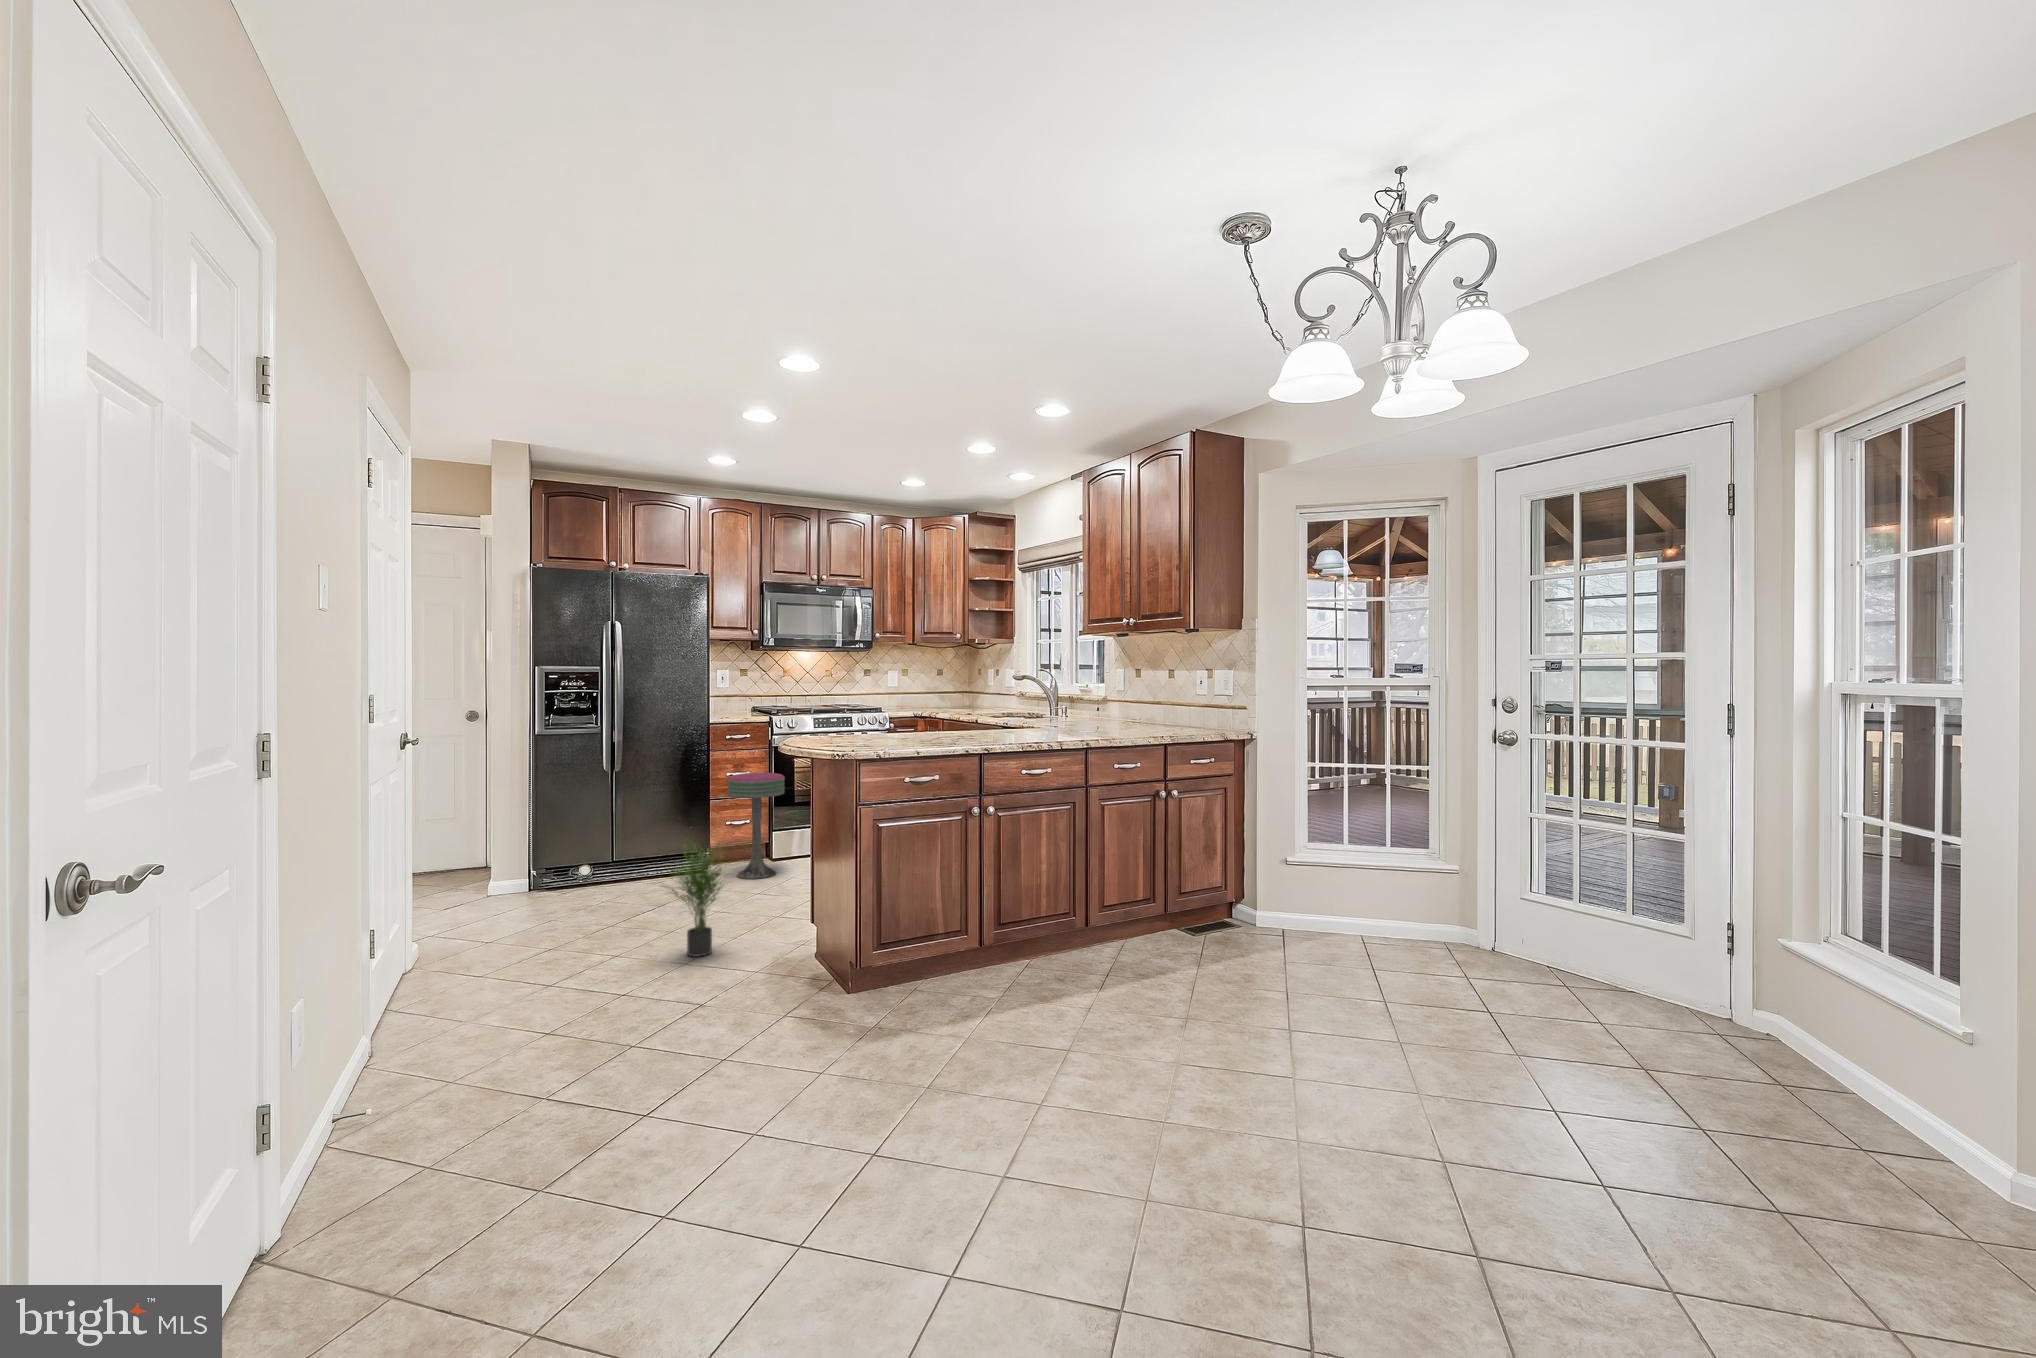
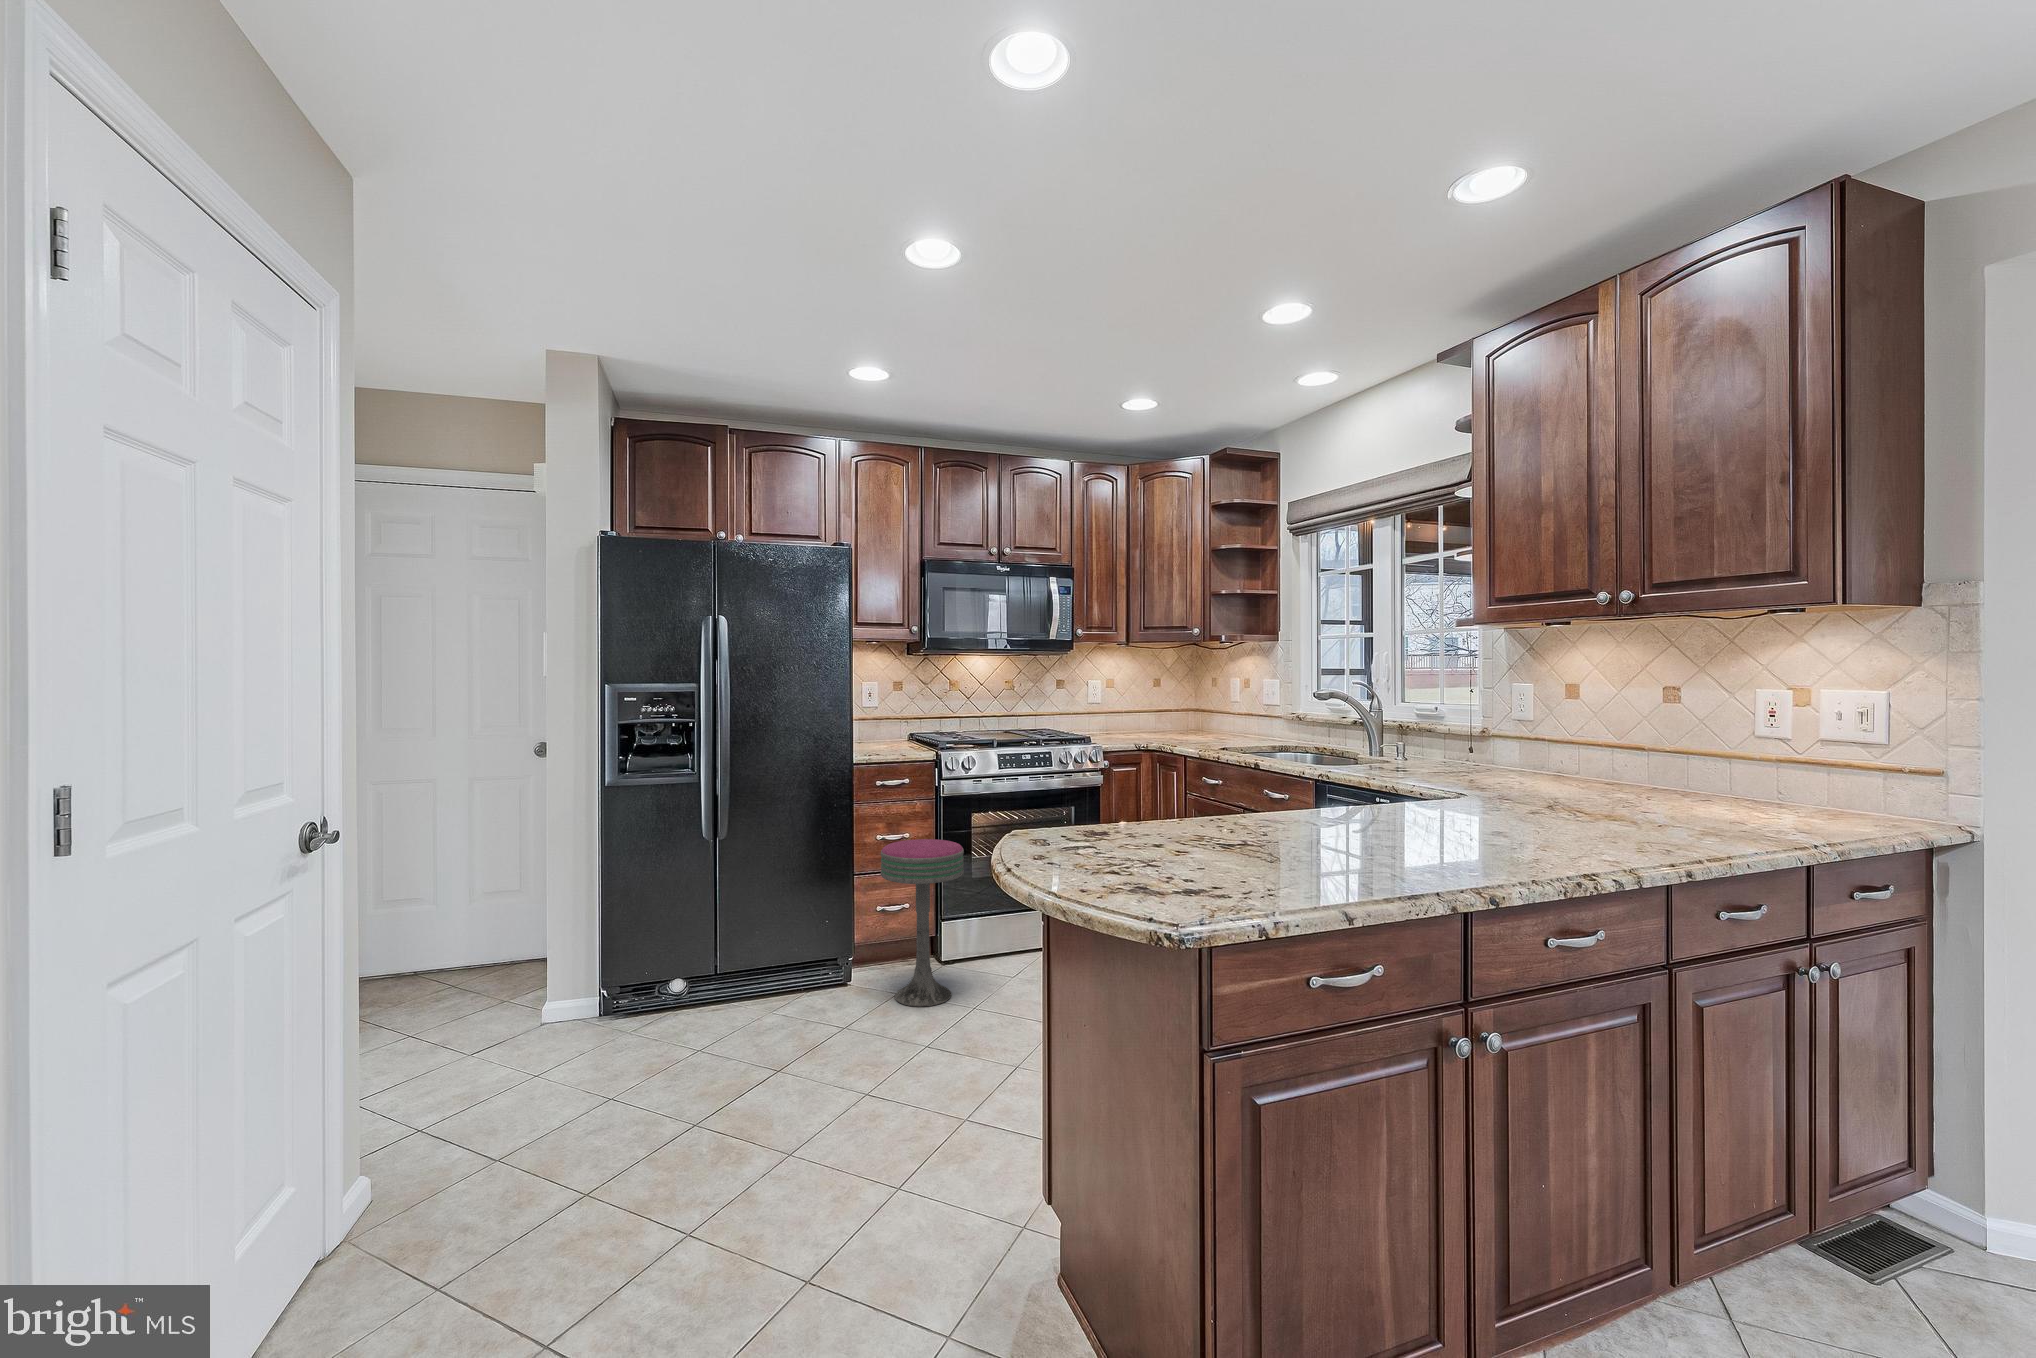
potted plant: present [660,846,730,957] -> none [744,1003,910,1242]

